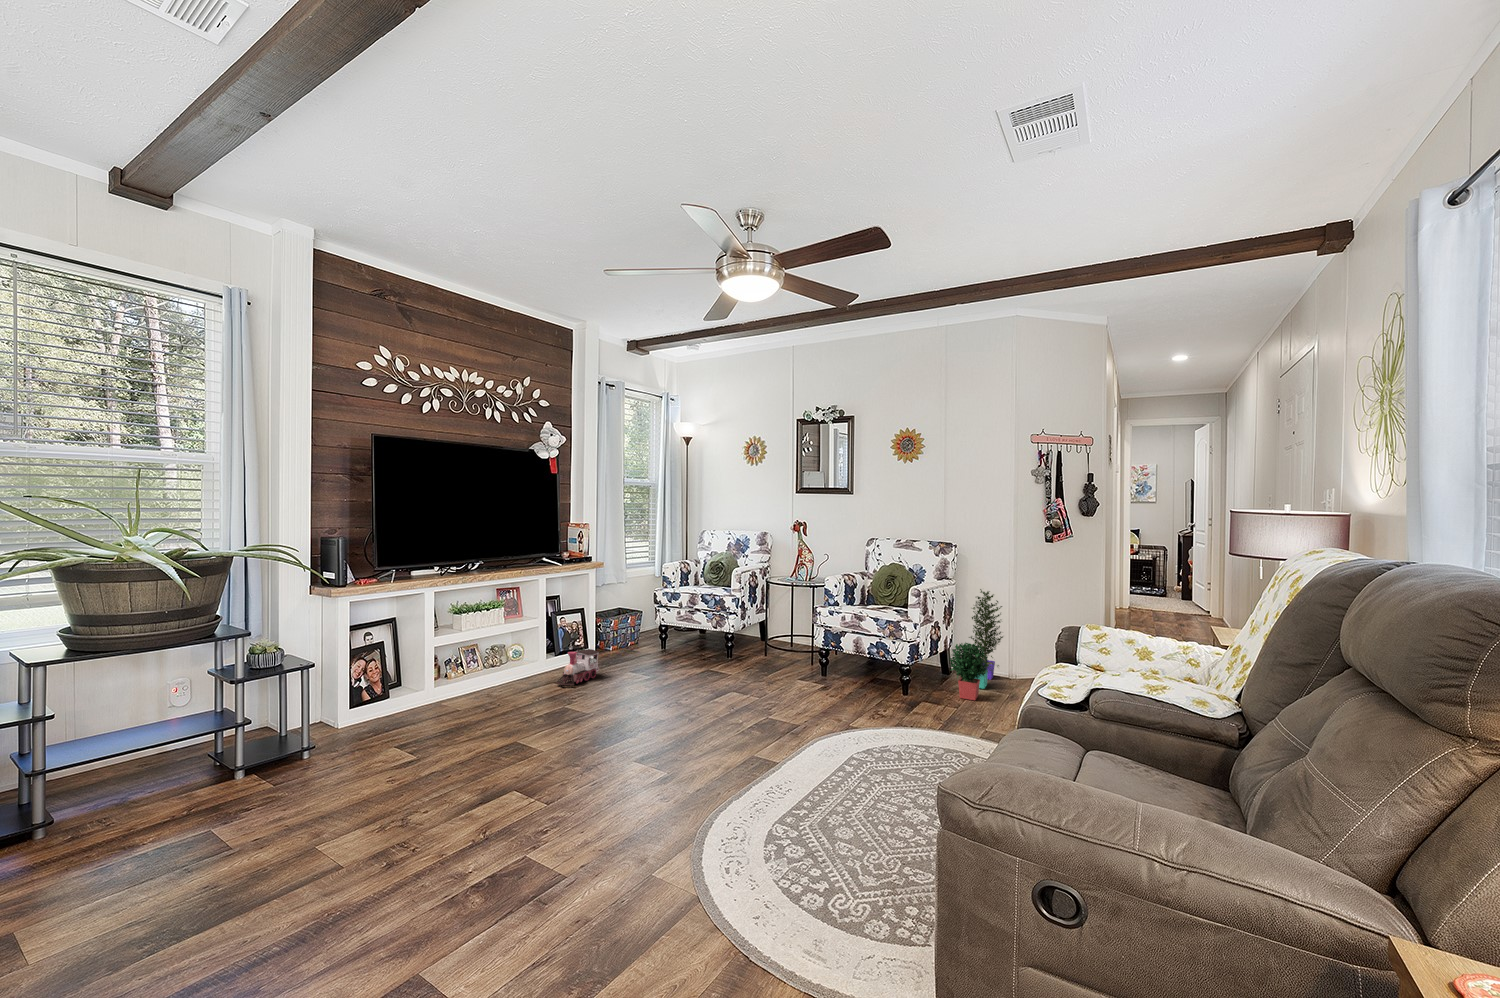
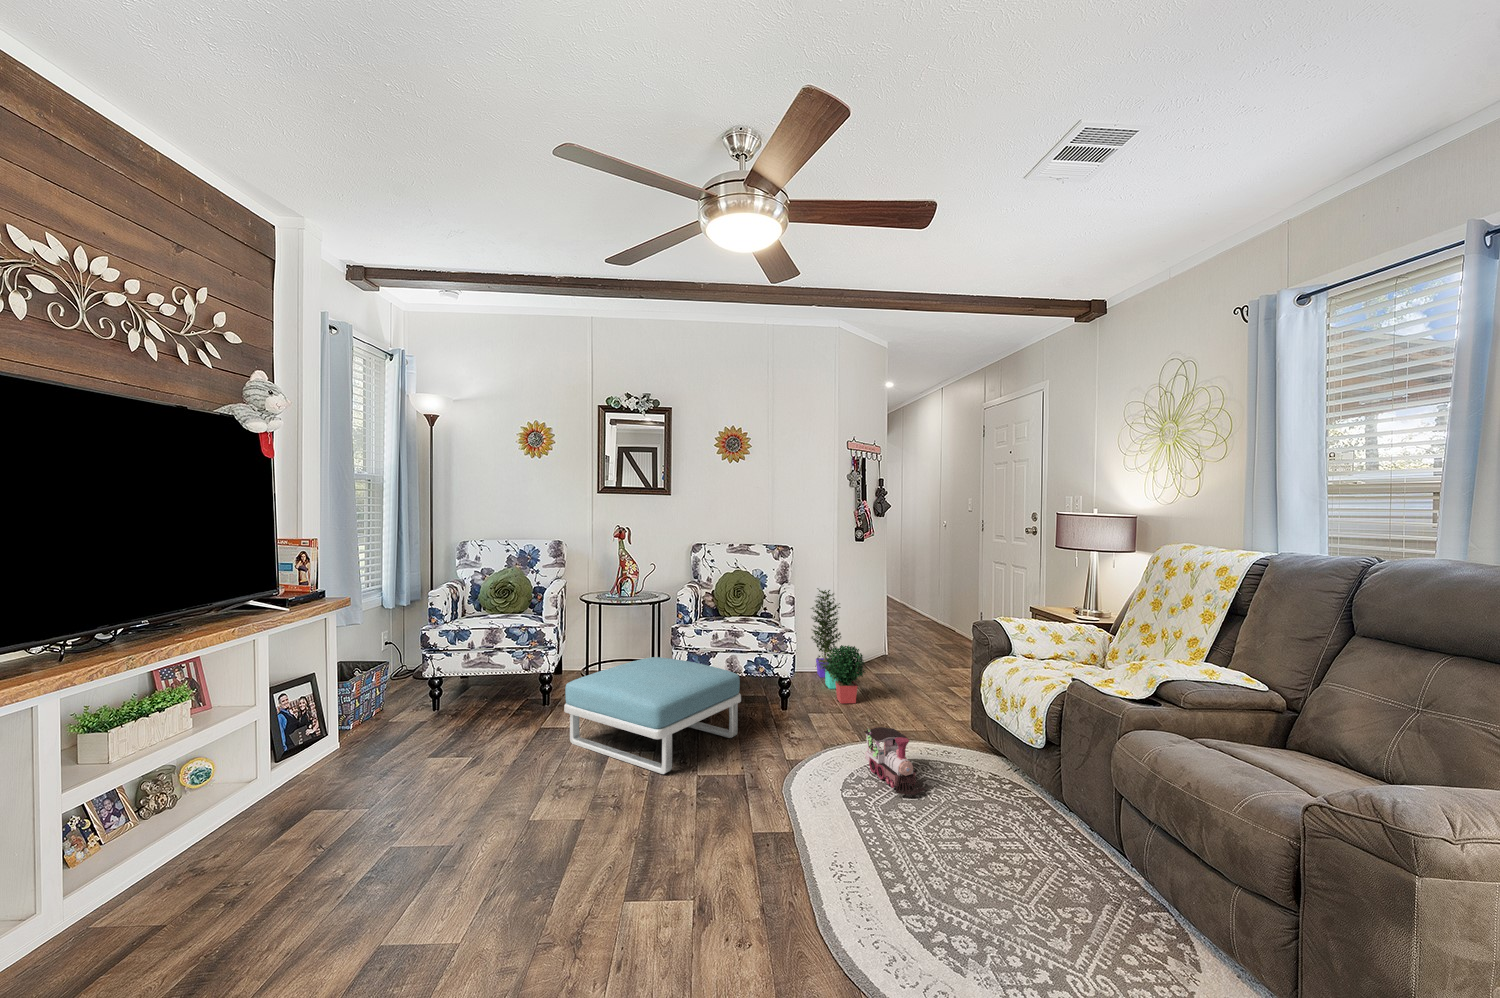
footstool: none [710,629,839,707] -> present [564,657,741,774]
toy train: present [556,649,599,685] -> present [864,727,926,795]

